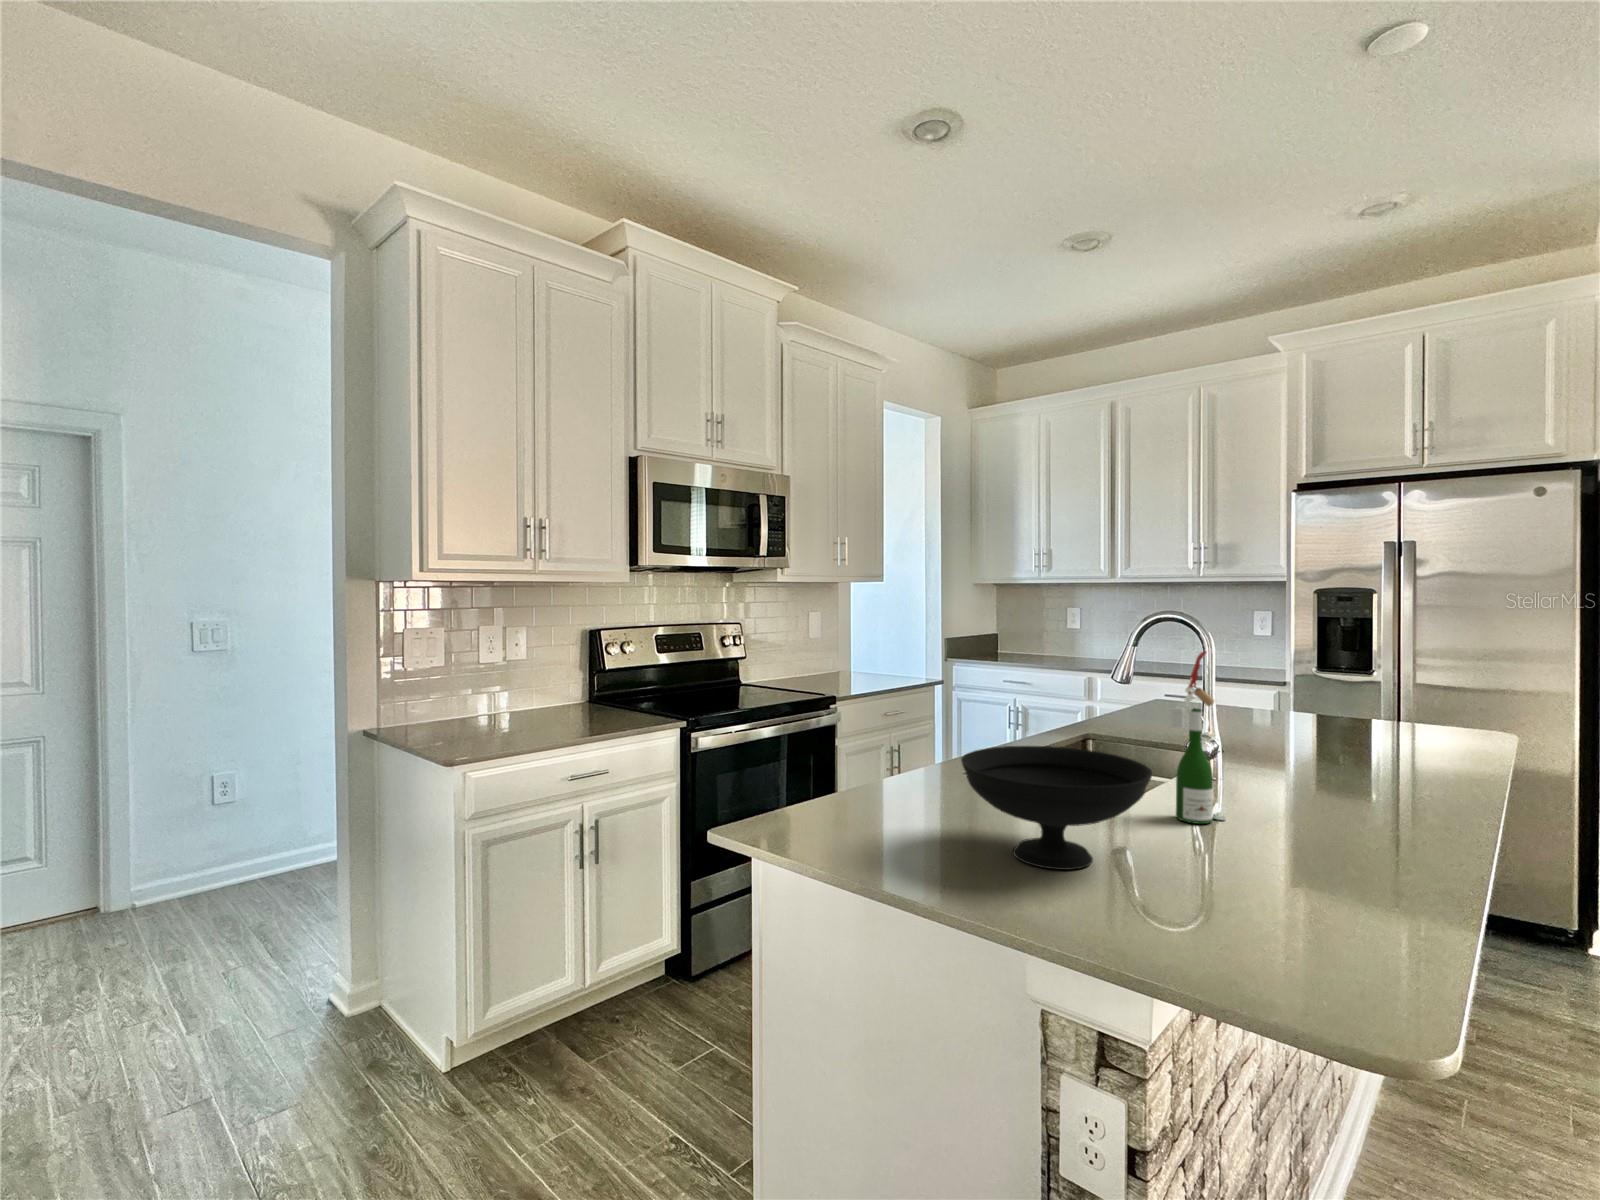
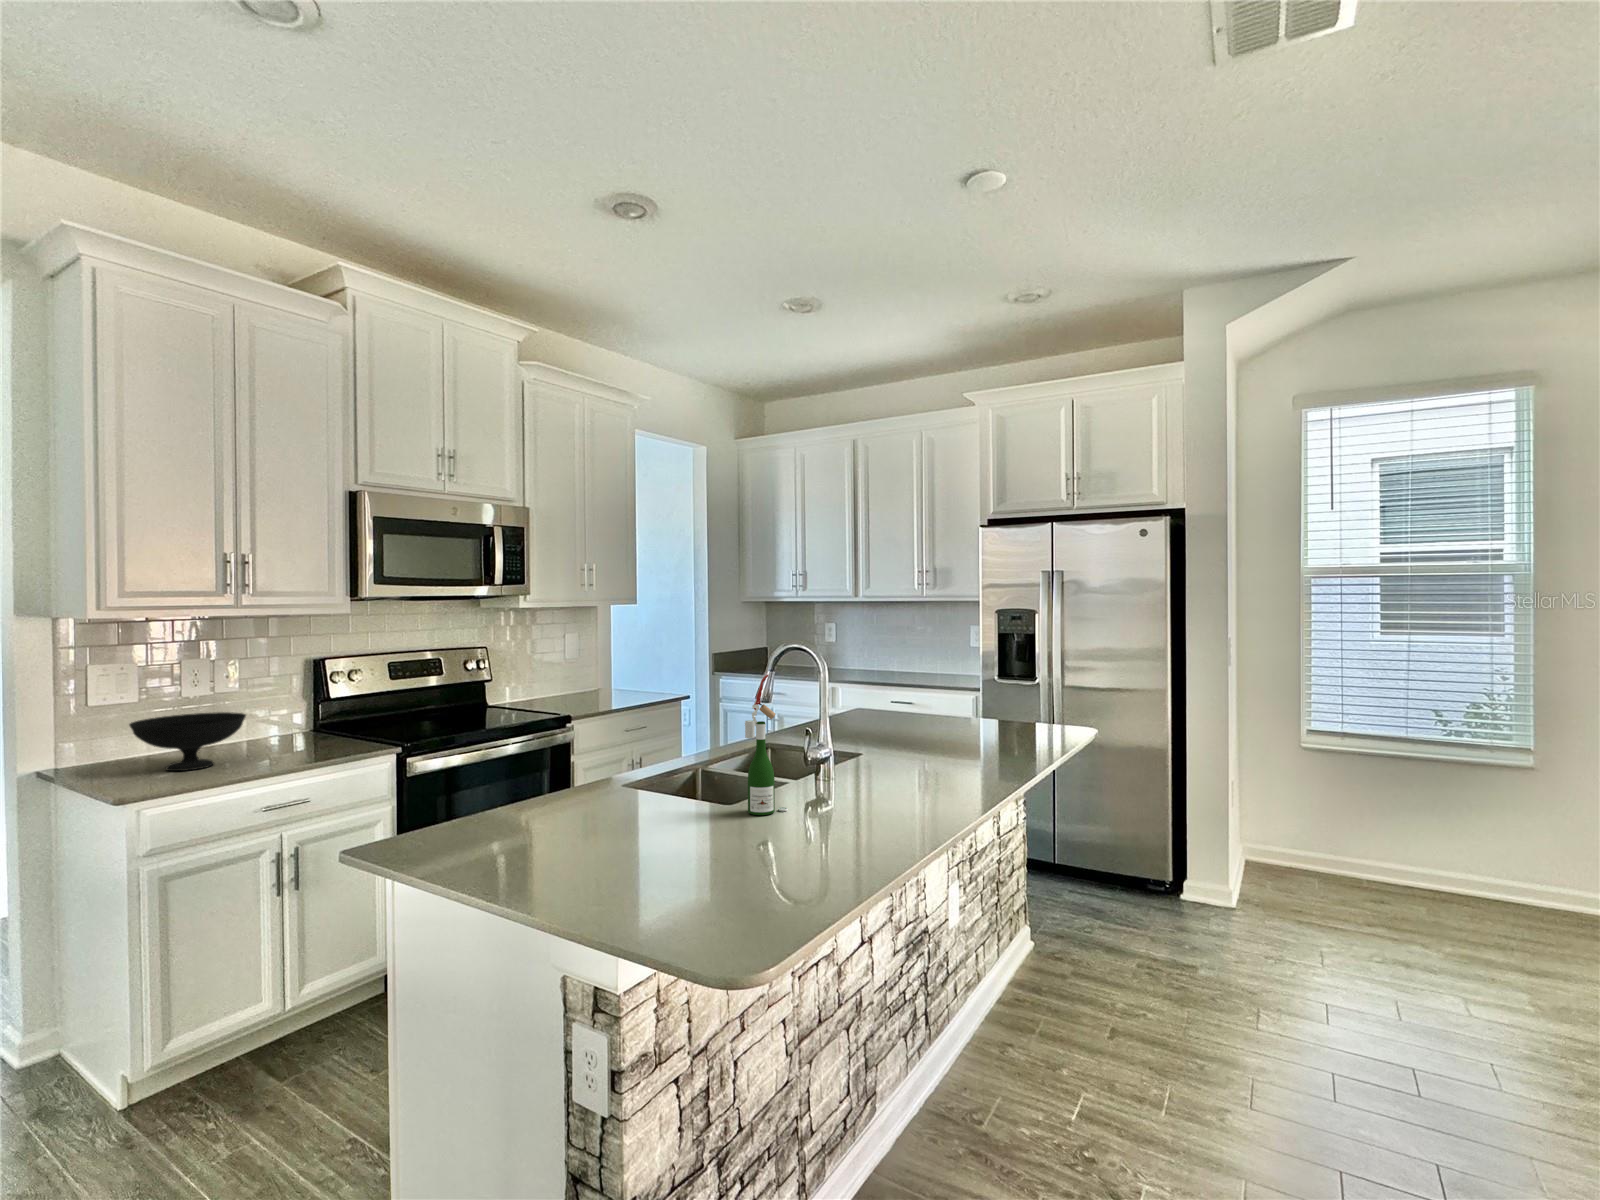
bowl: present [961,746,1152,870] -> present [129,712,246,771]

